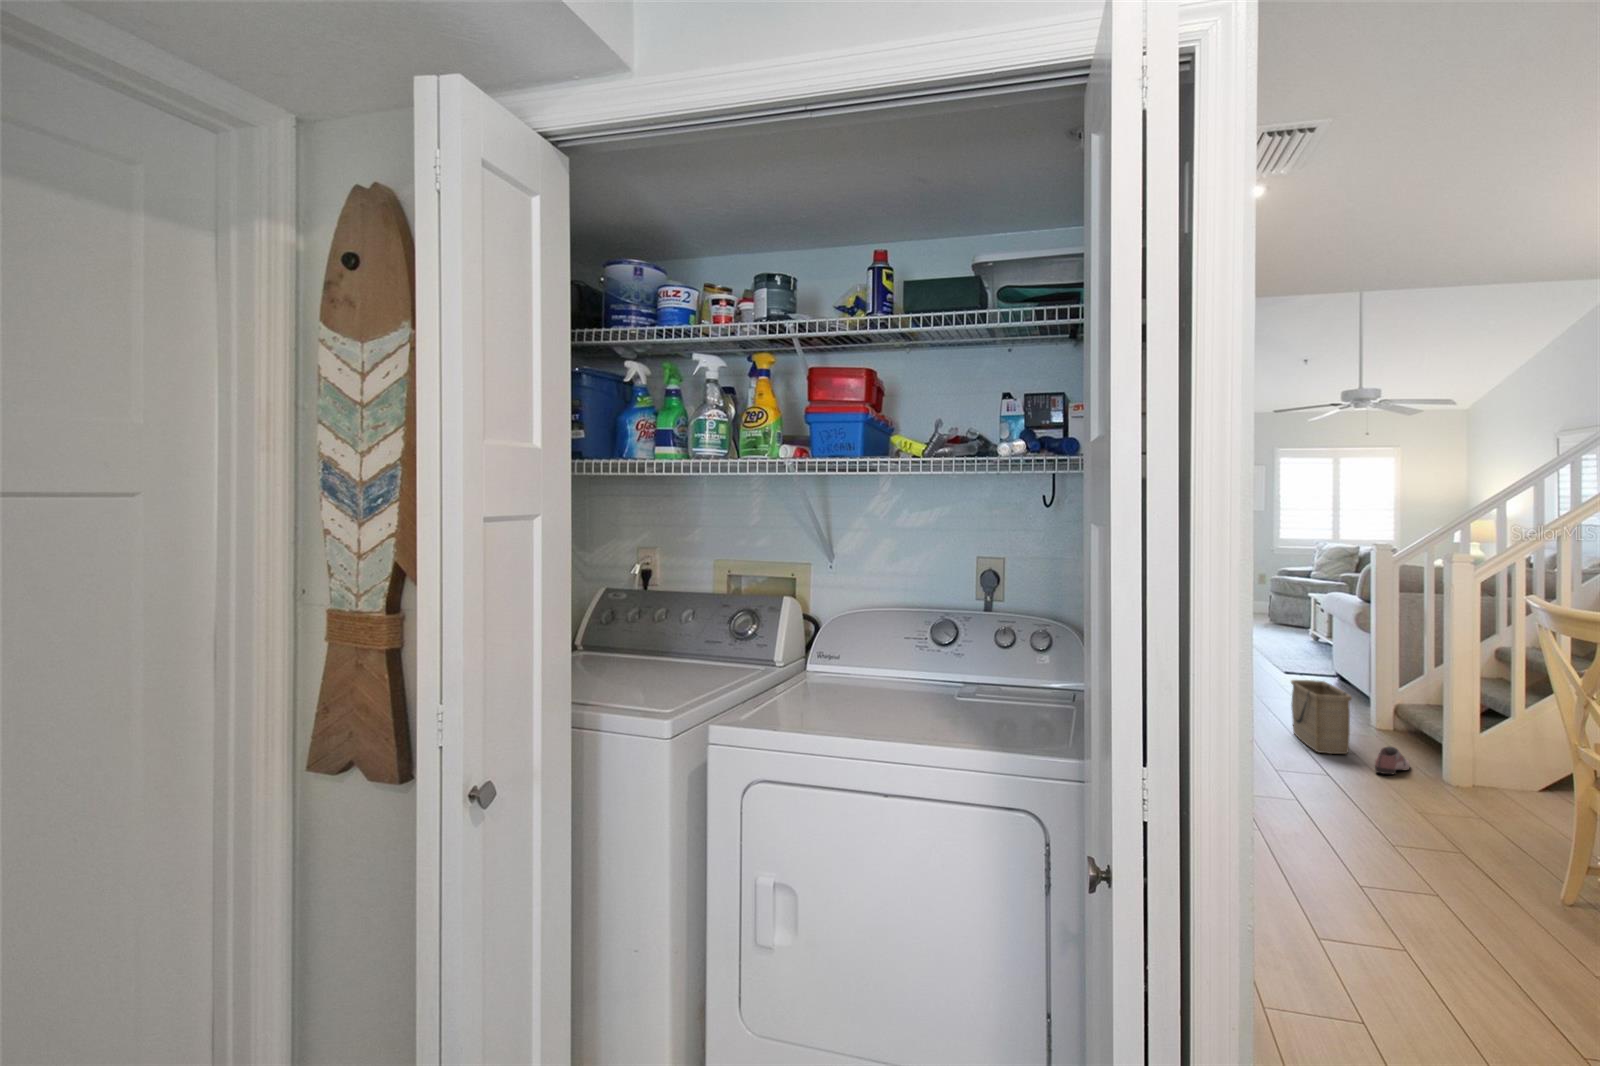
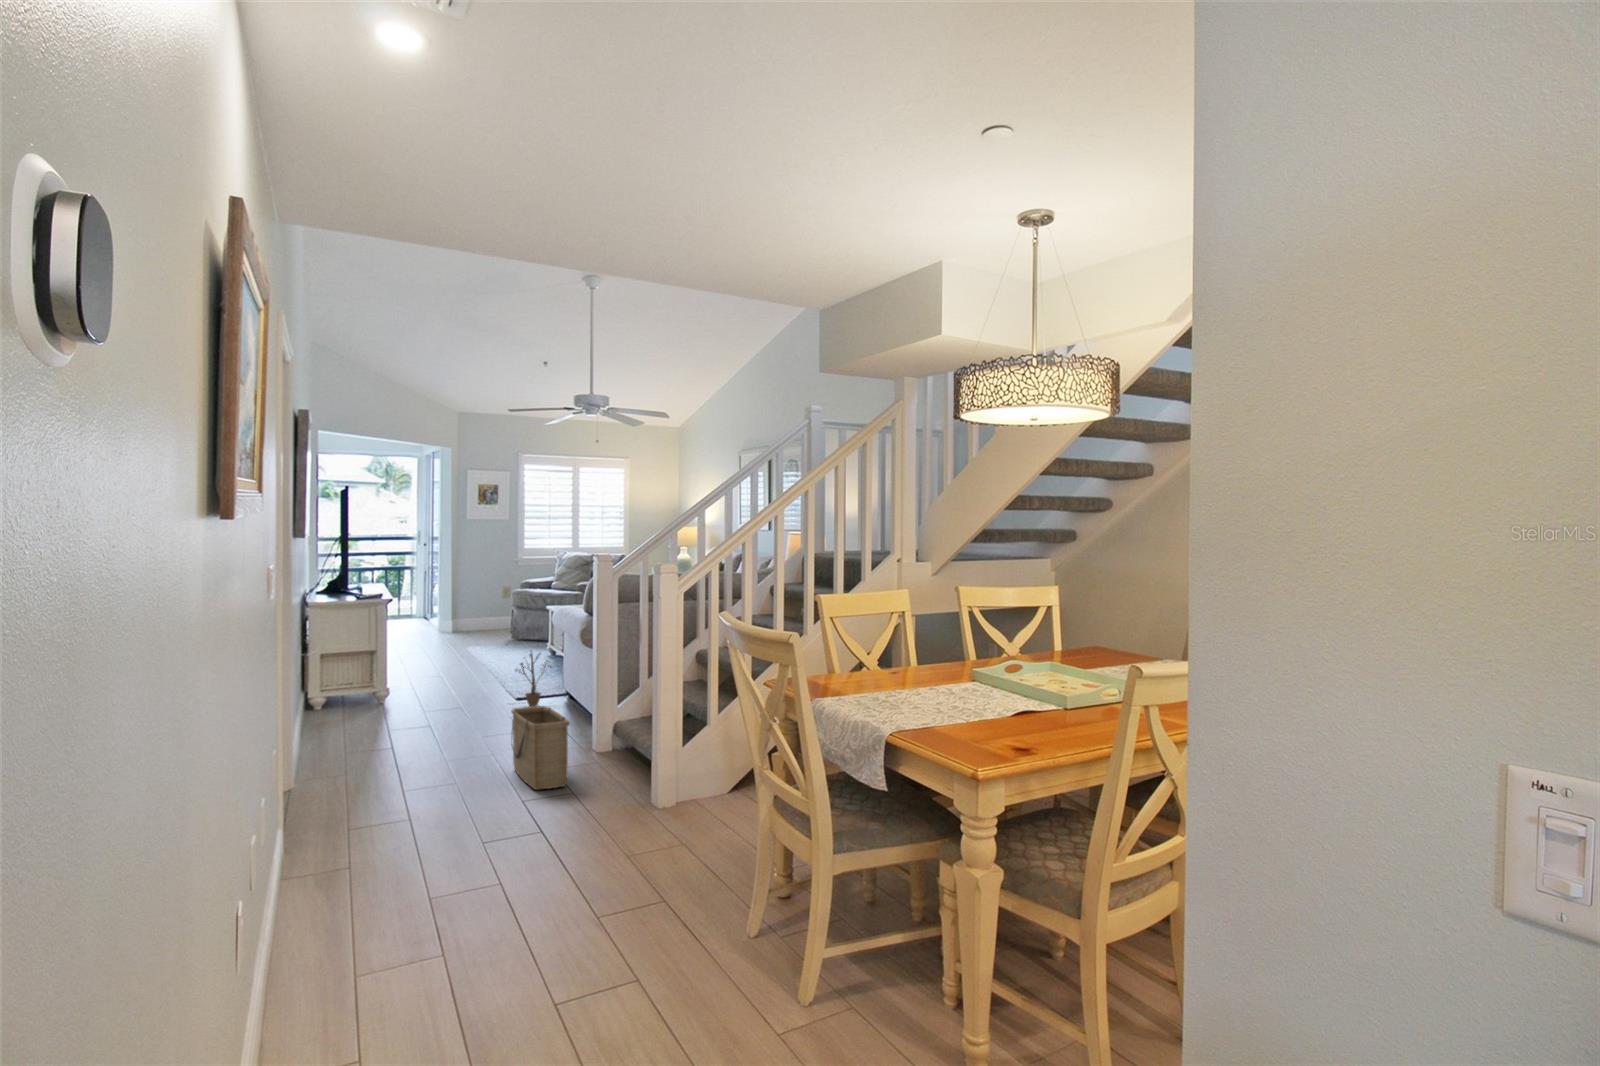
decorative plant: none [1277,632,1322,684] -> present [517,653,551,707]
shoe: present [1375,746,1410,774] -> none [590,771,623,803]

